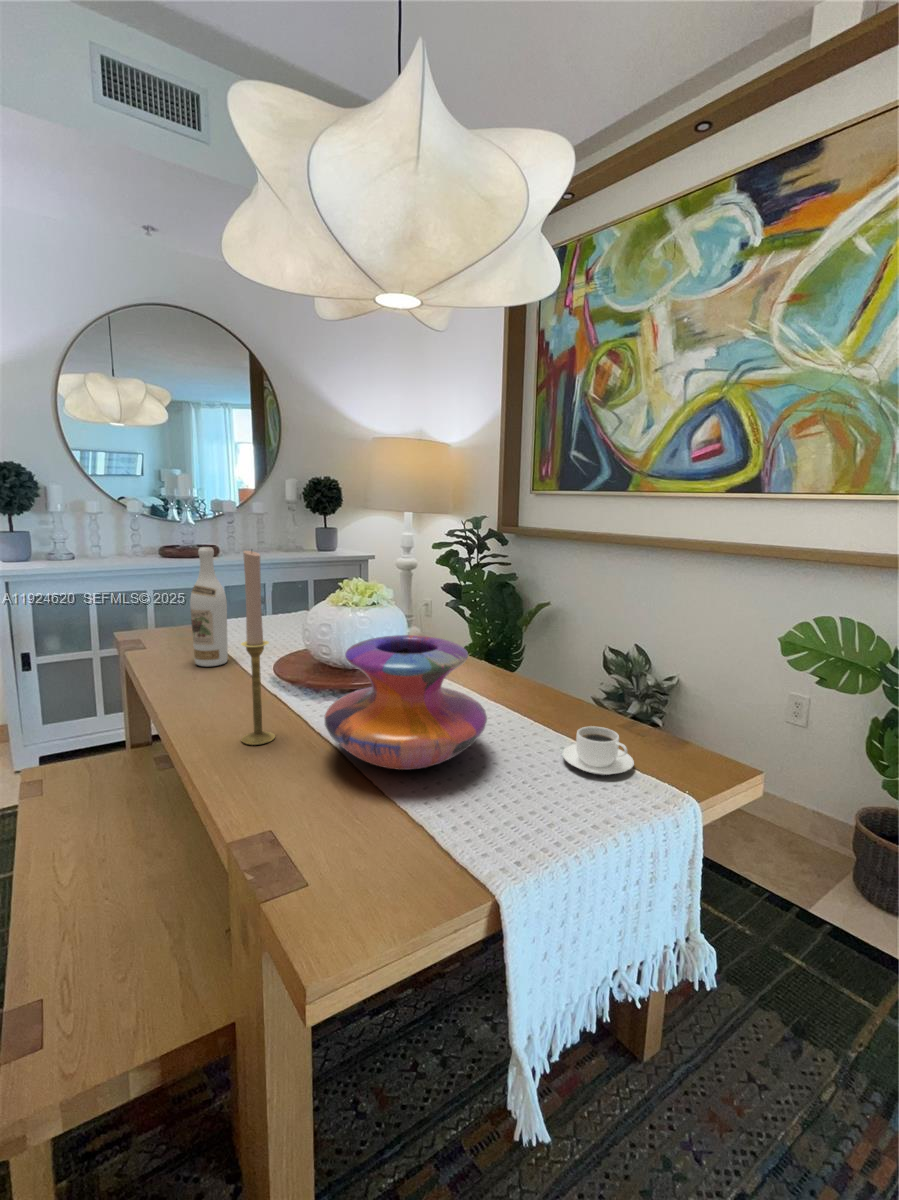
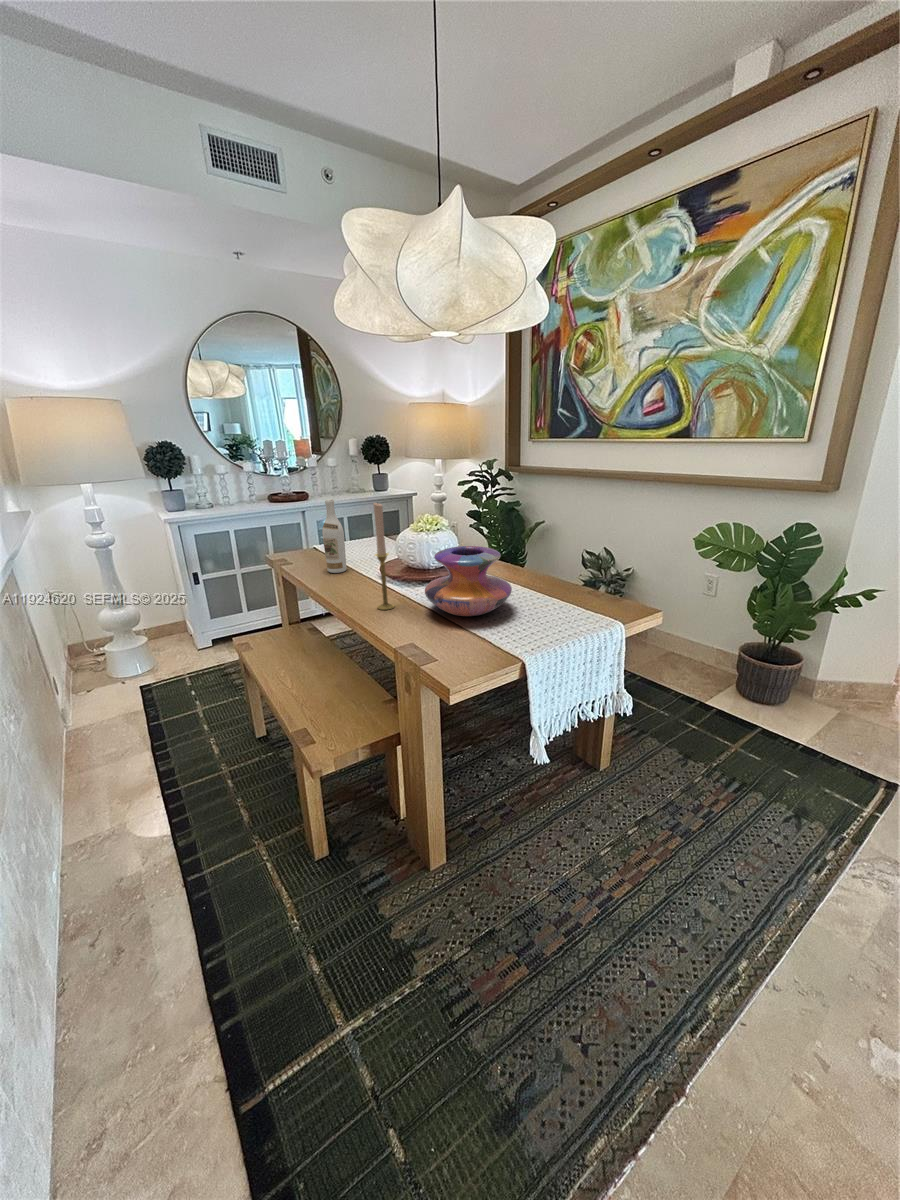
coffee cup: present [562,726,634,775] -> none [553,591,591,614]

